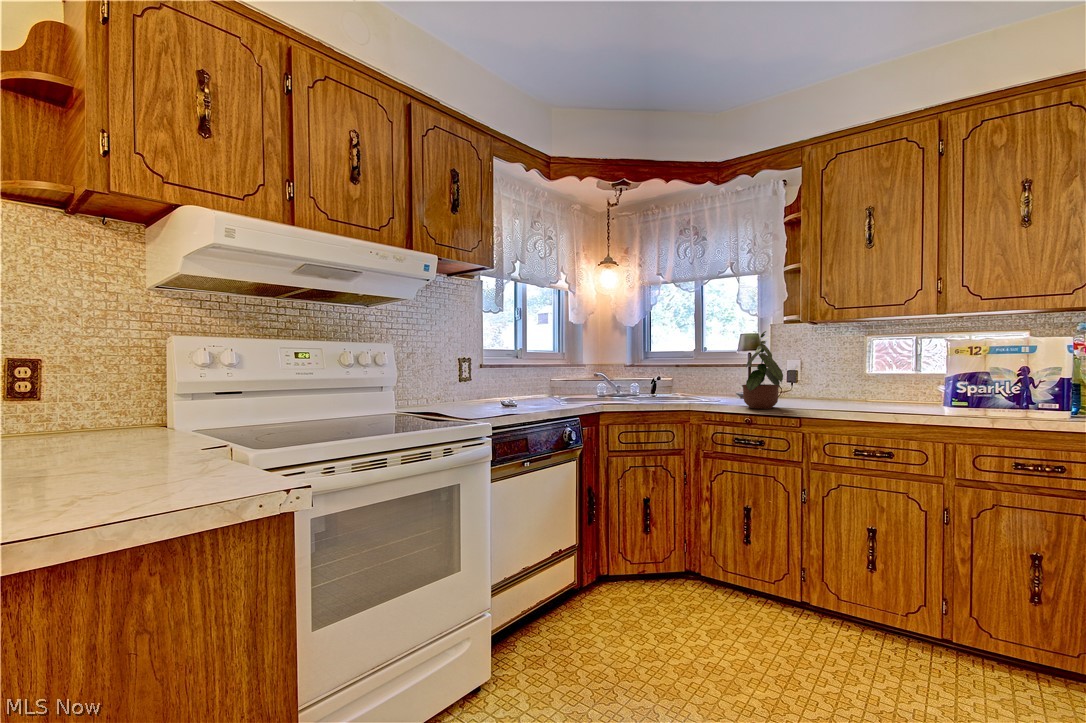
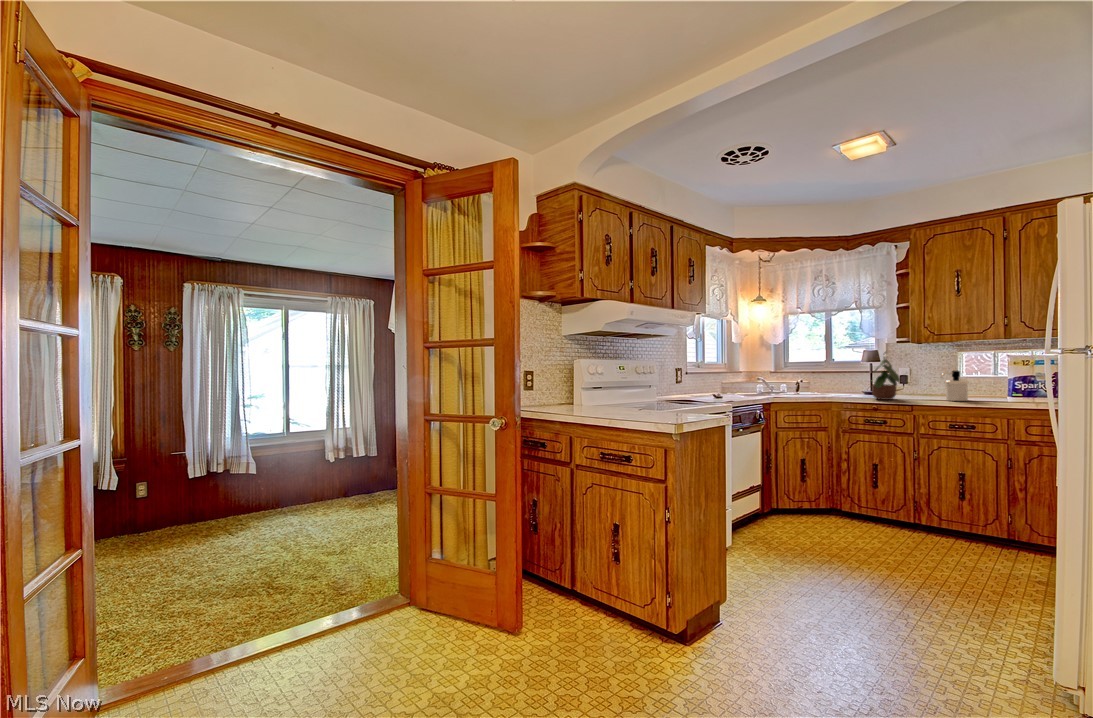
soap dispenser: none [843,363,884,412] -> present [941,371,968,401]

